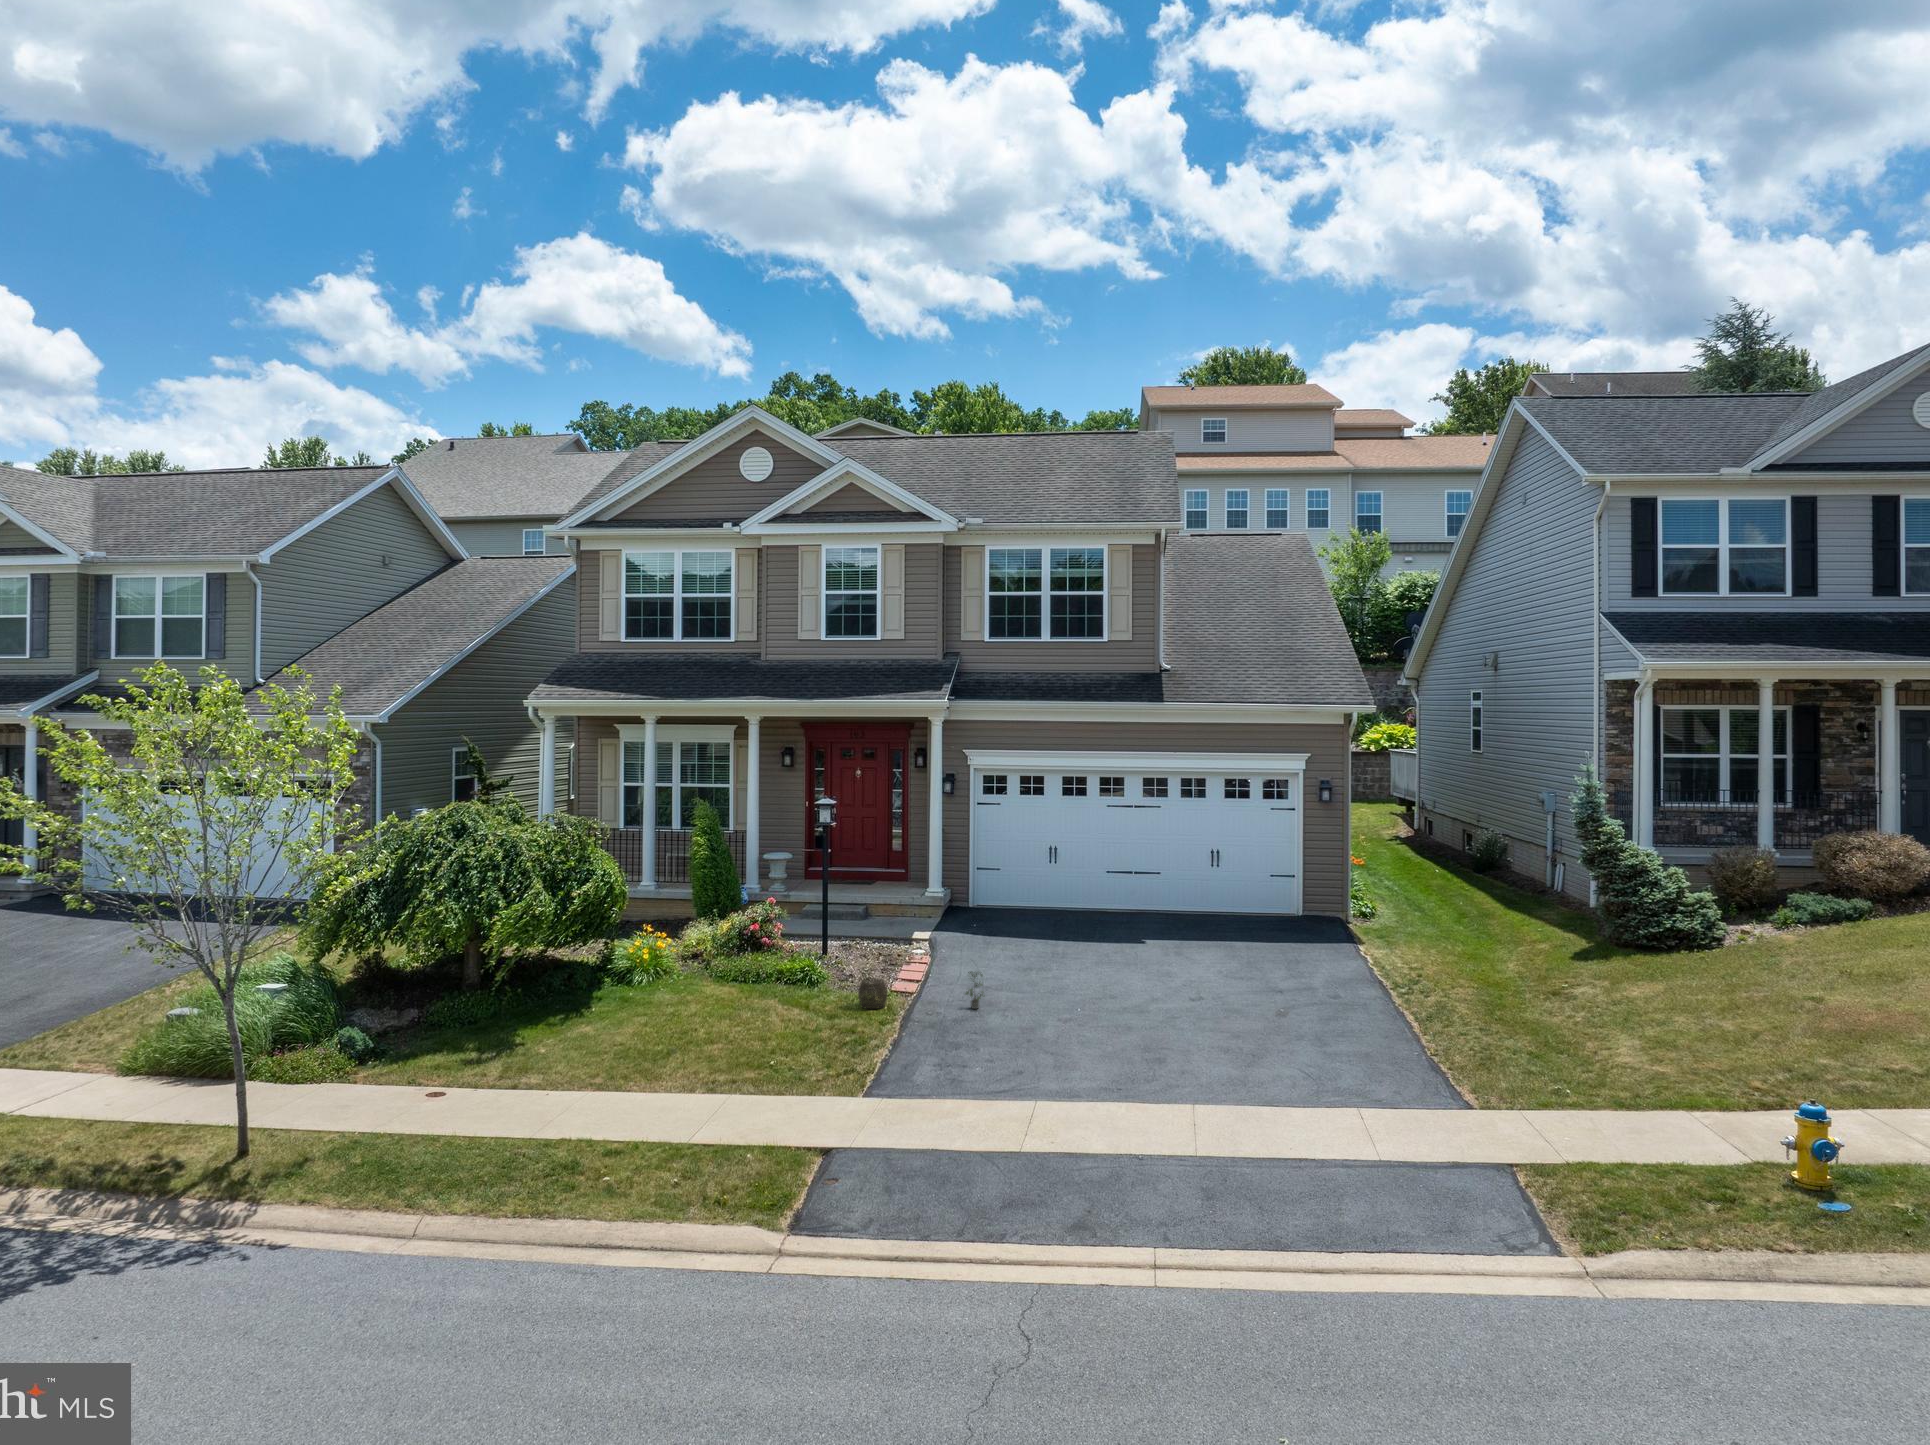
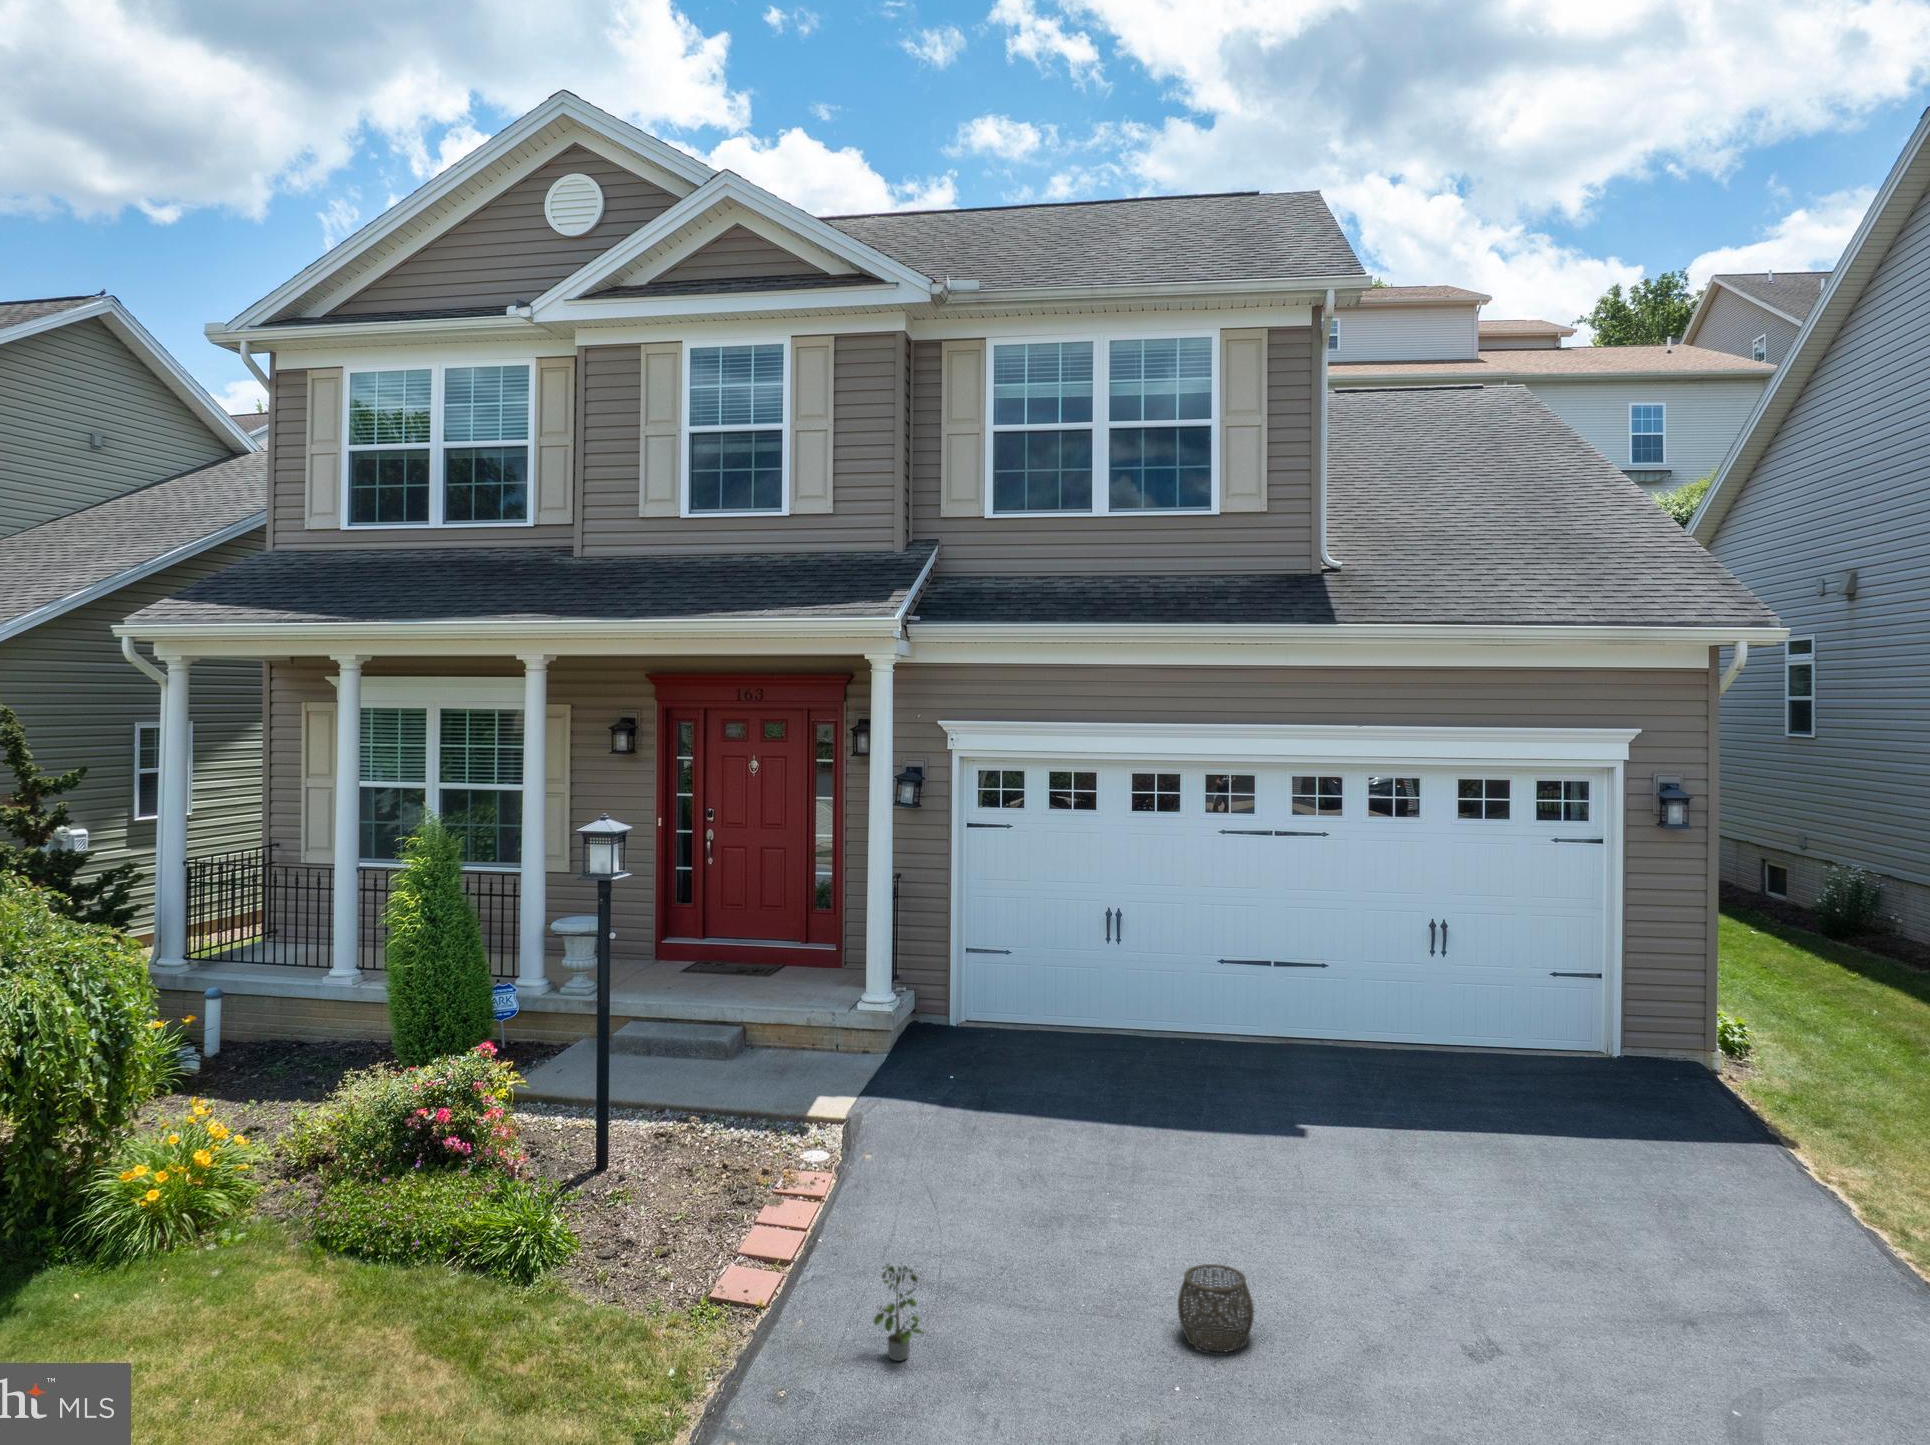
woven basket: present [858,978,888,1009] -> present [1178,1264,1254,1352]

